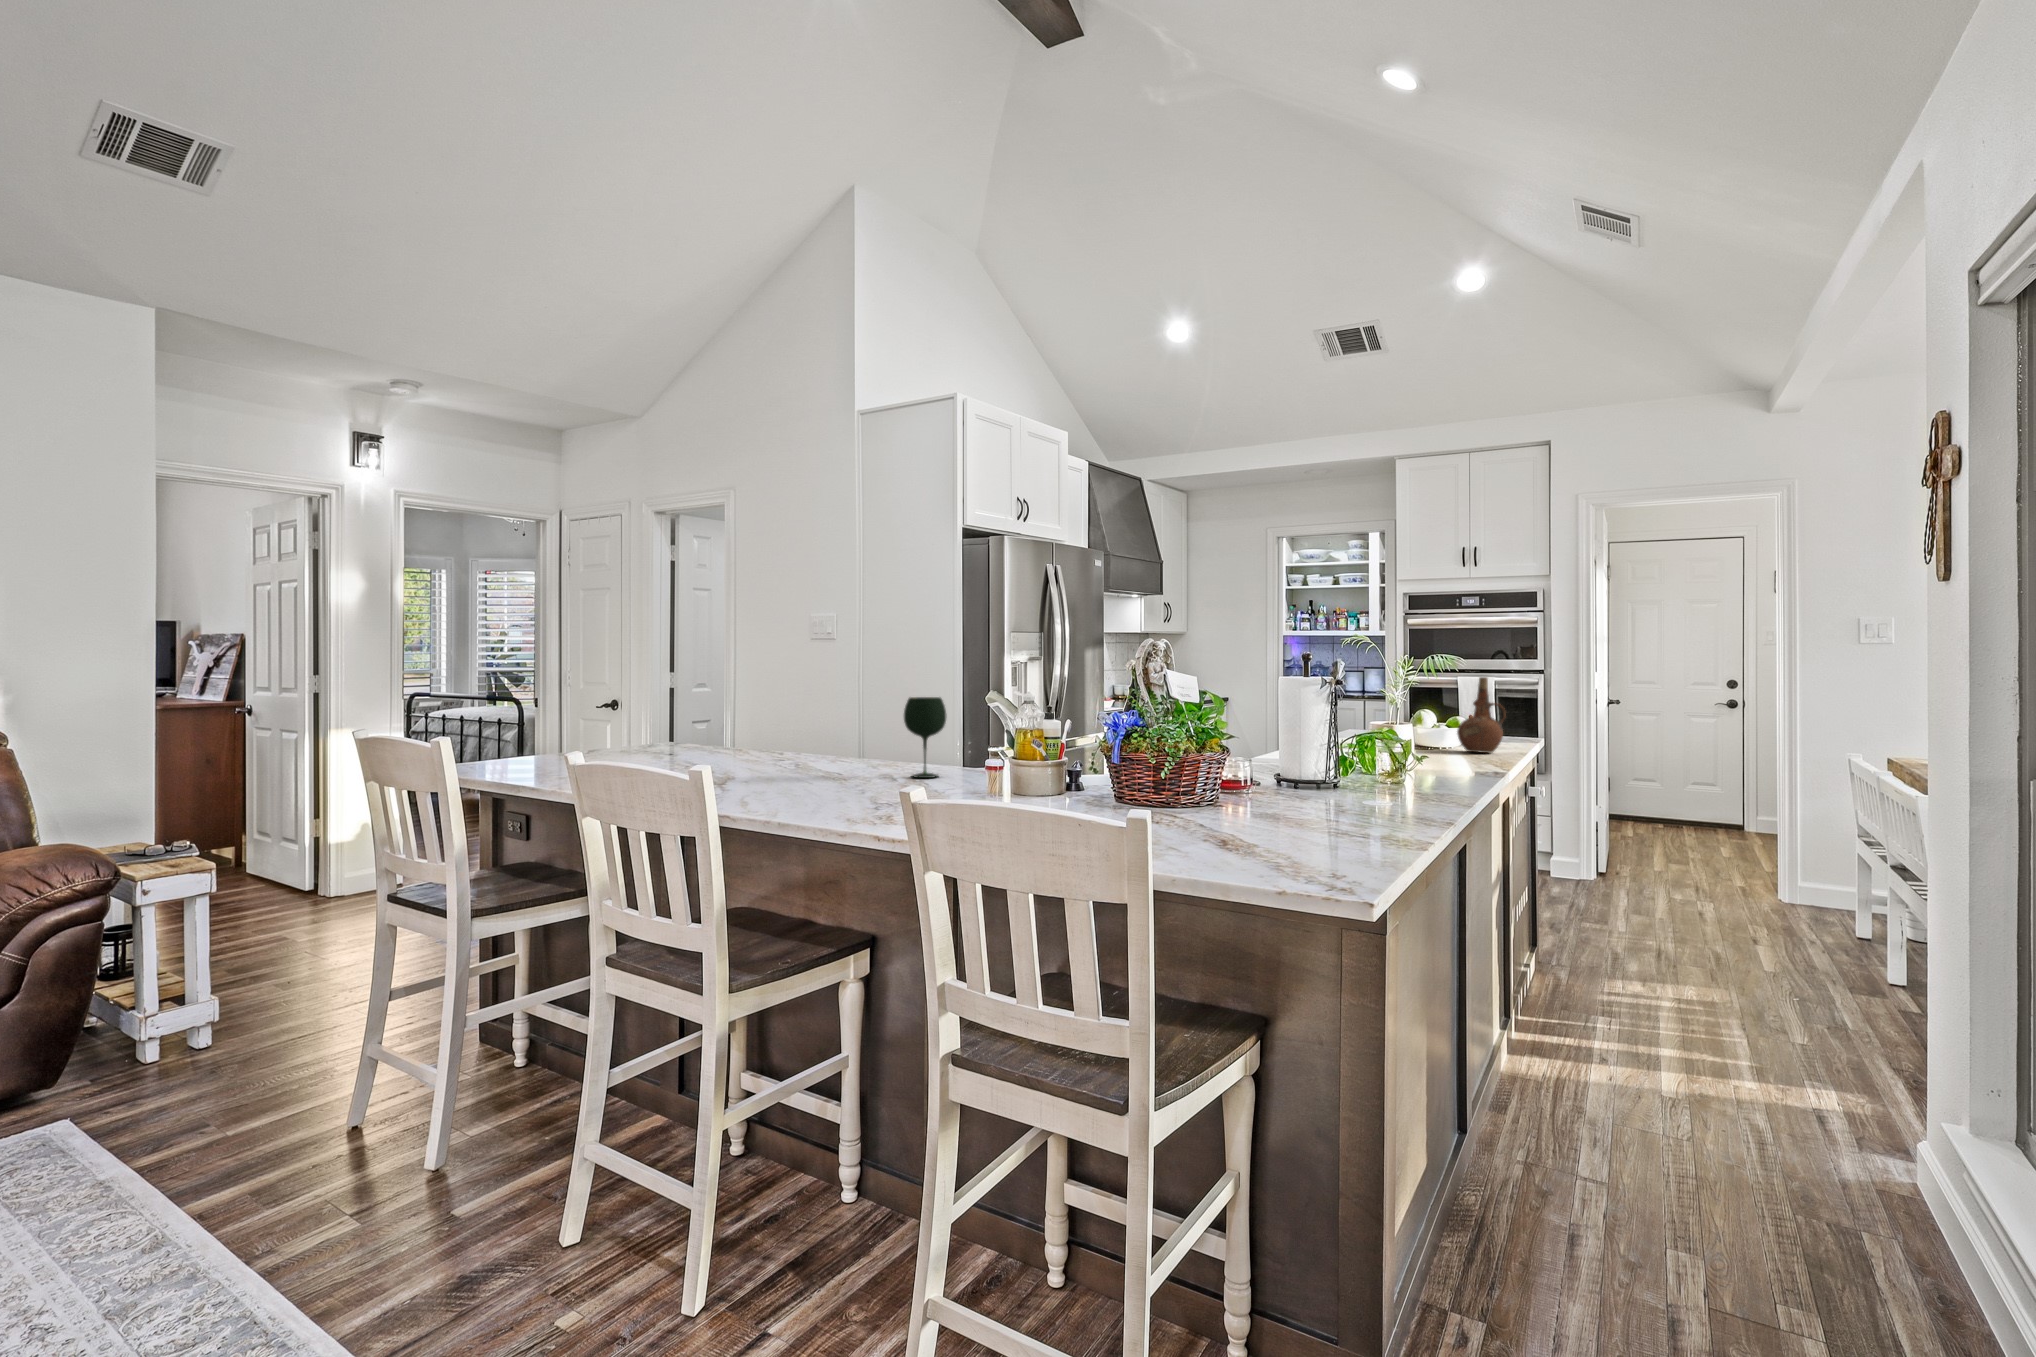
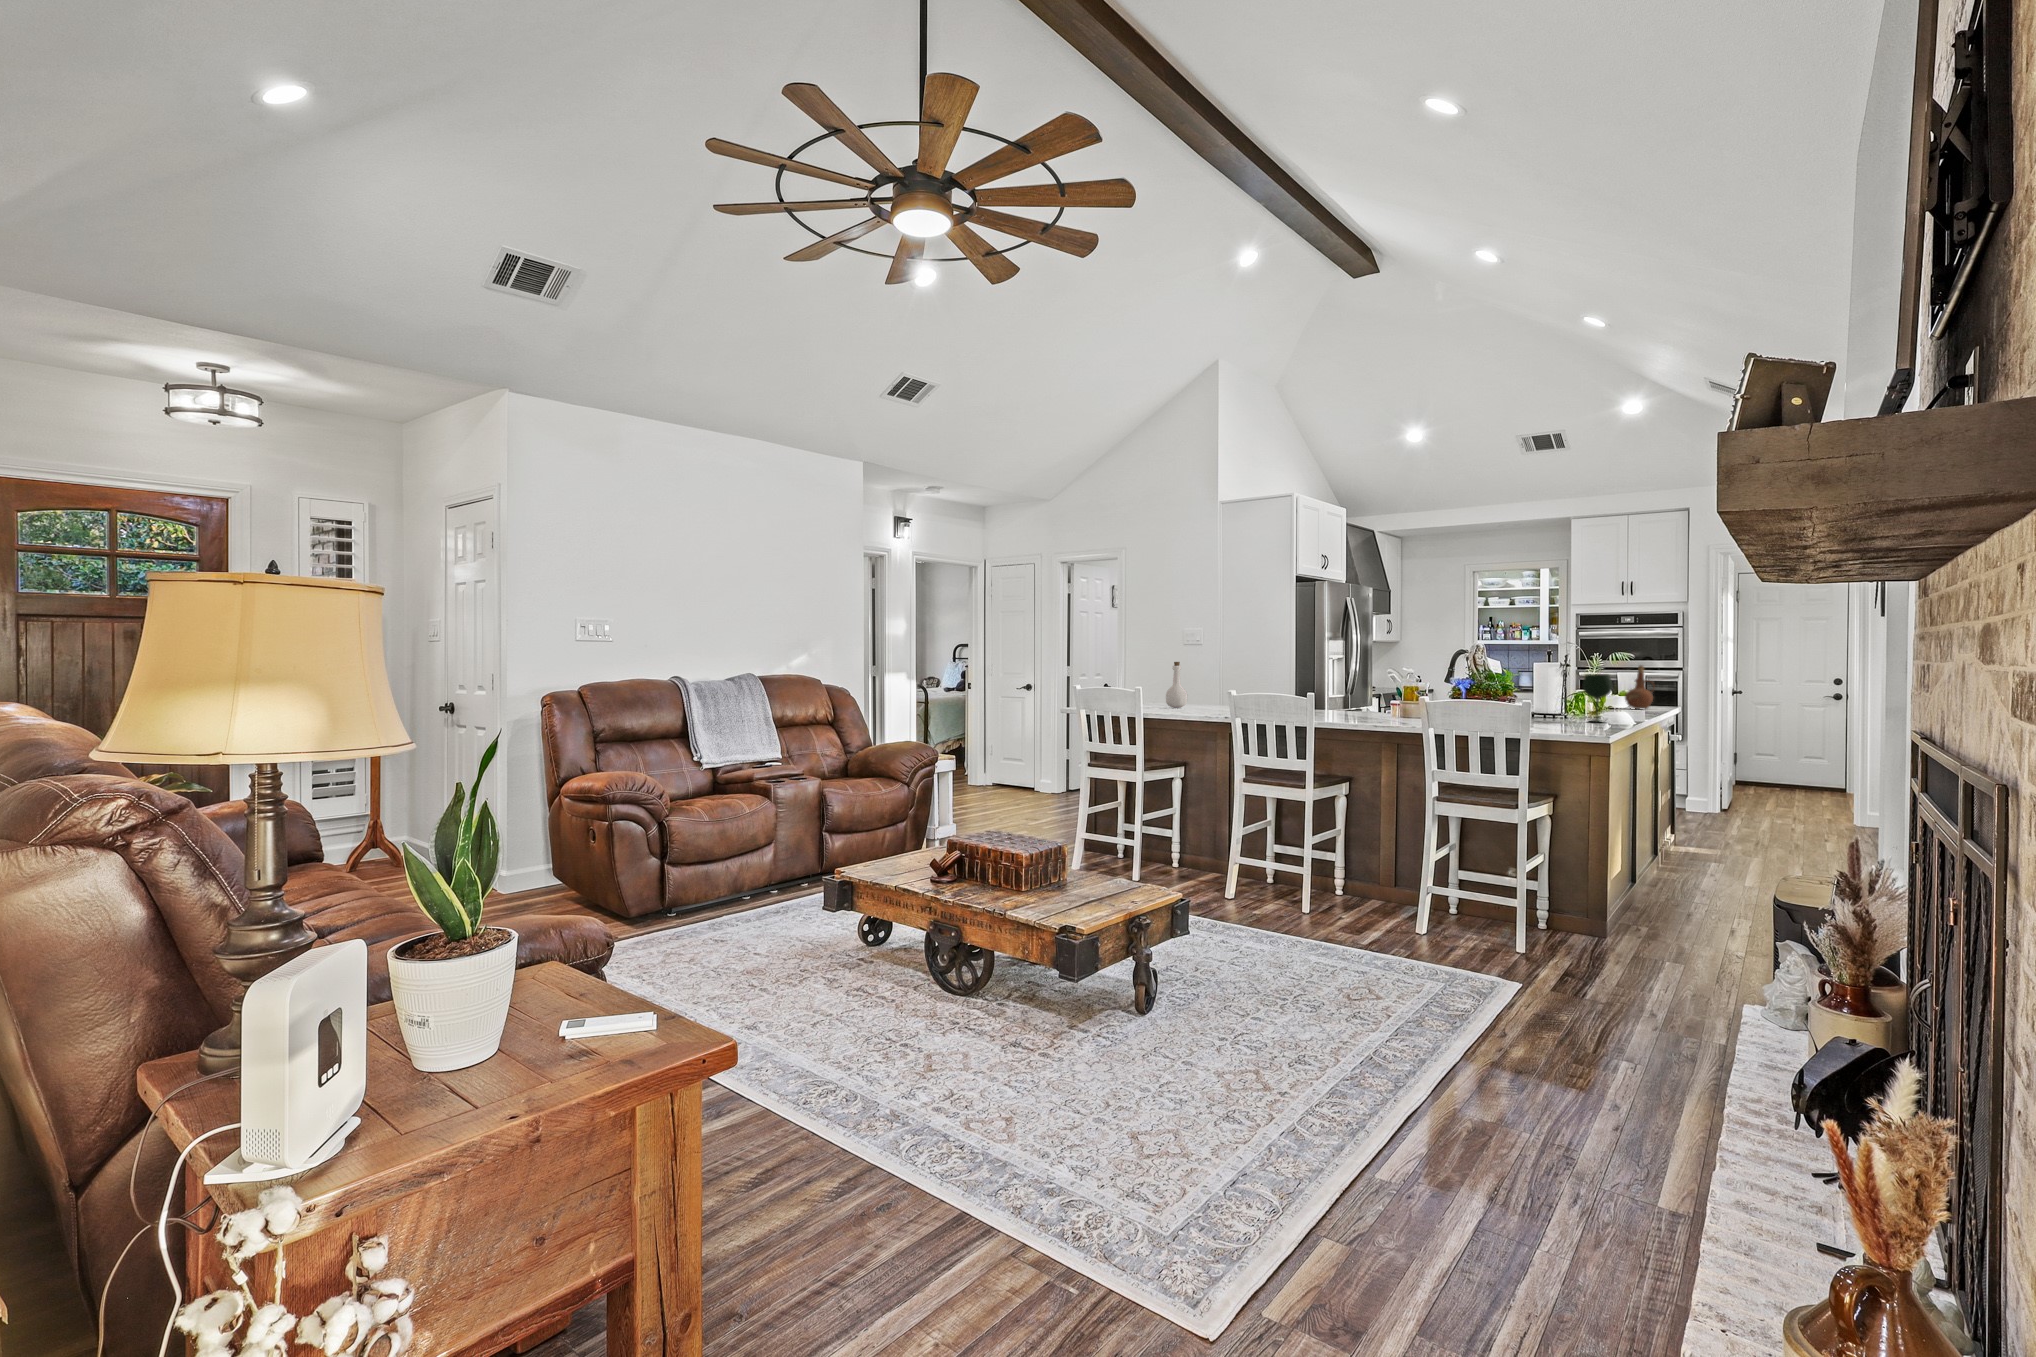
bottle: none [673,673,713,757] -> present [1166,662,1188,708]
wine glass: present [904,697,946,778] -> present [1583,674,1612,722]

